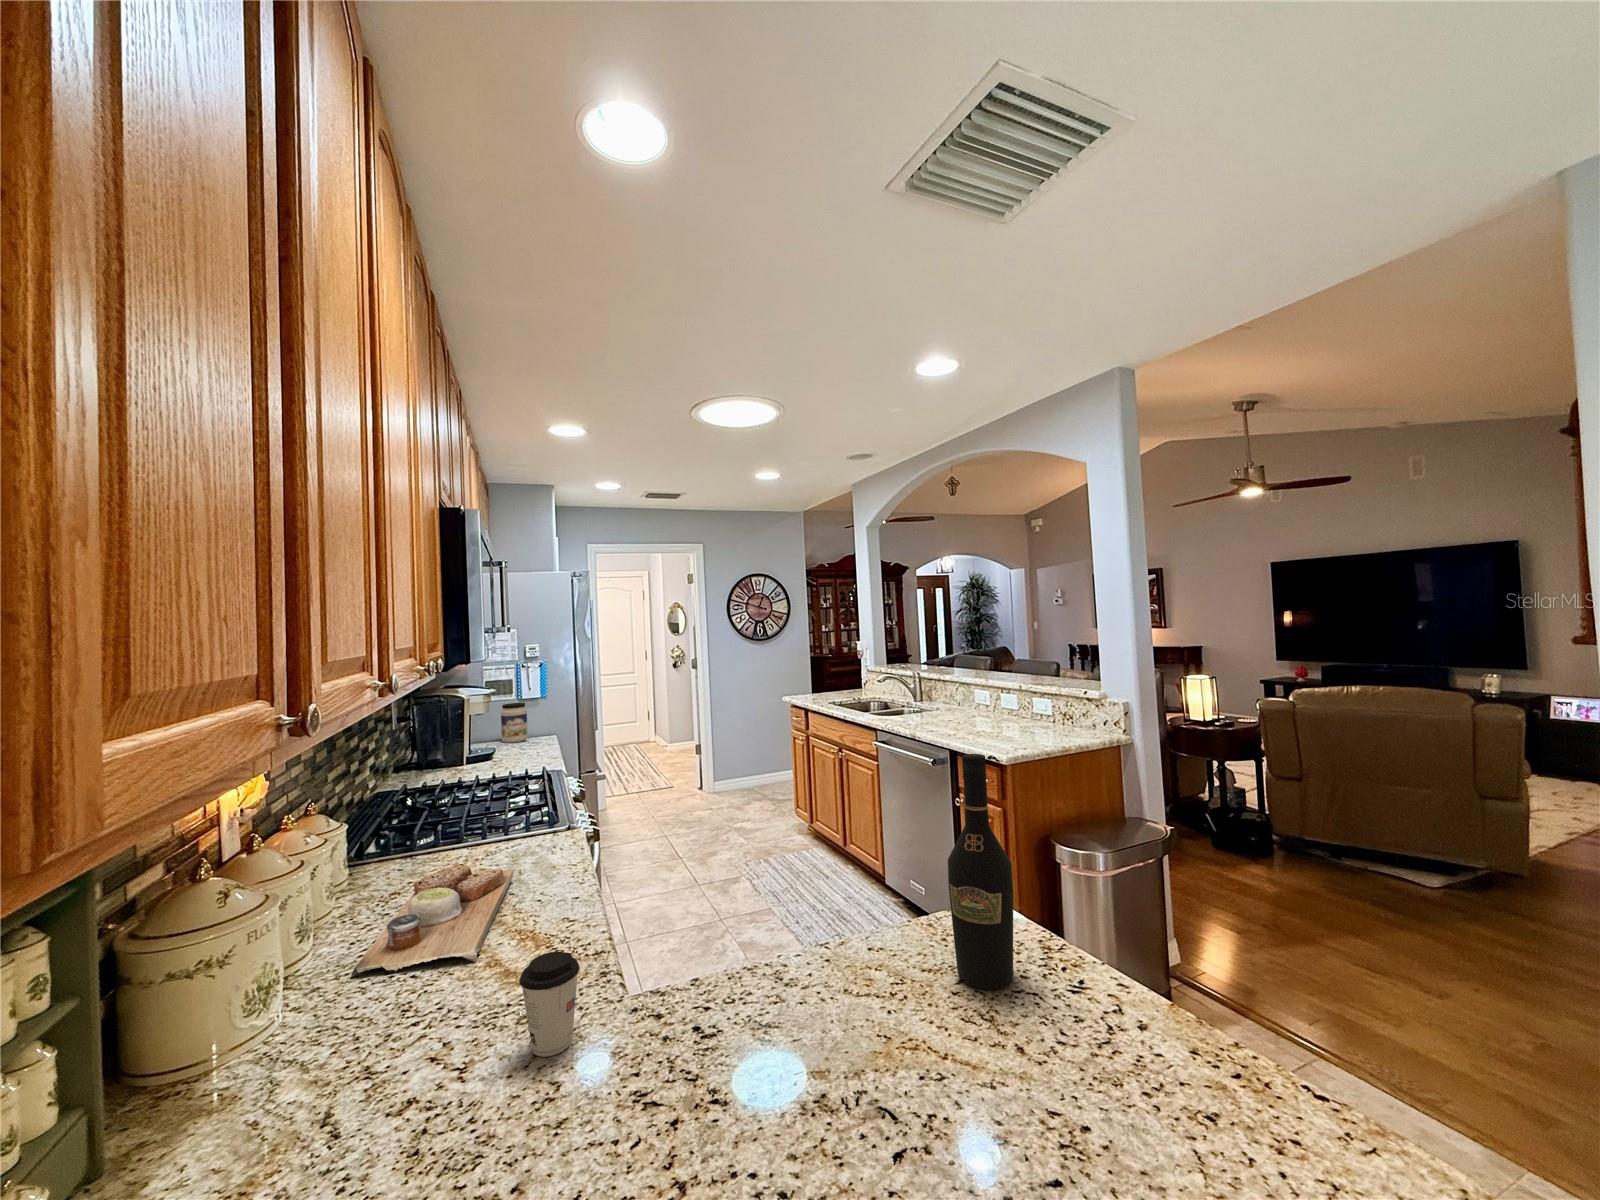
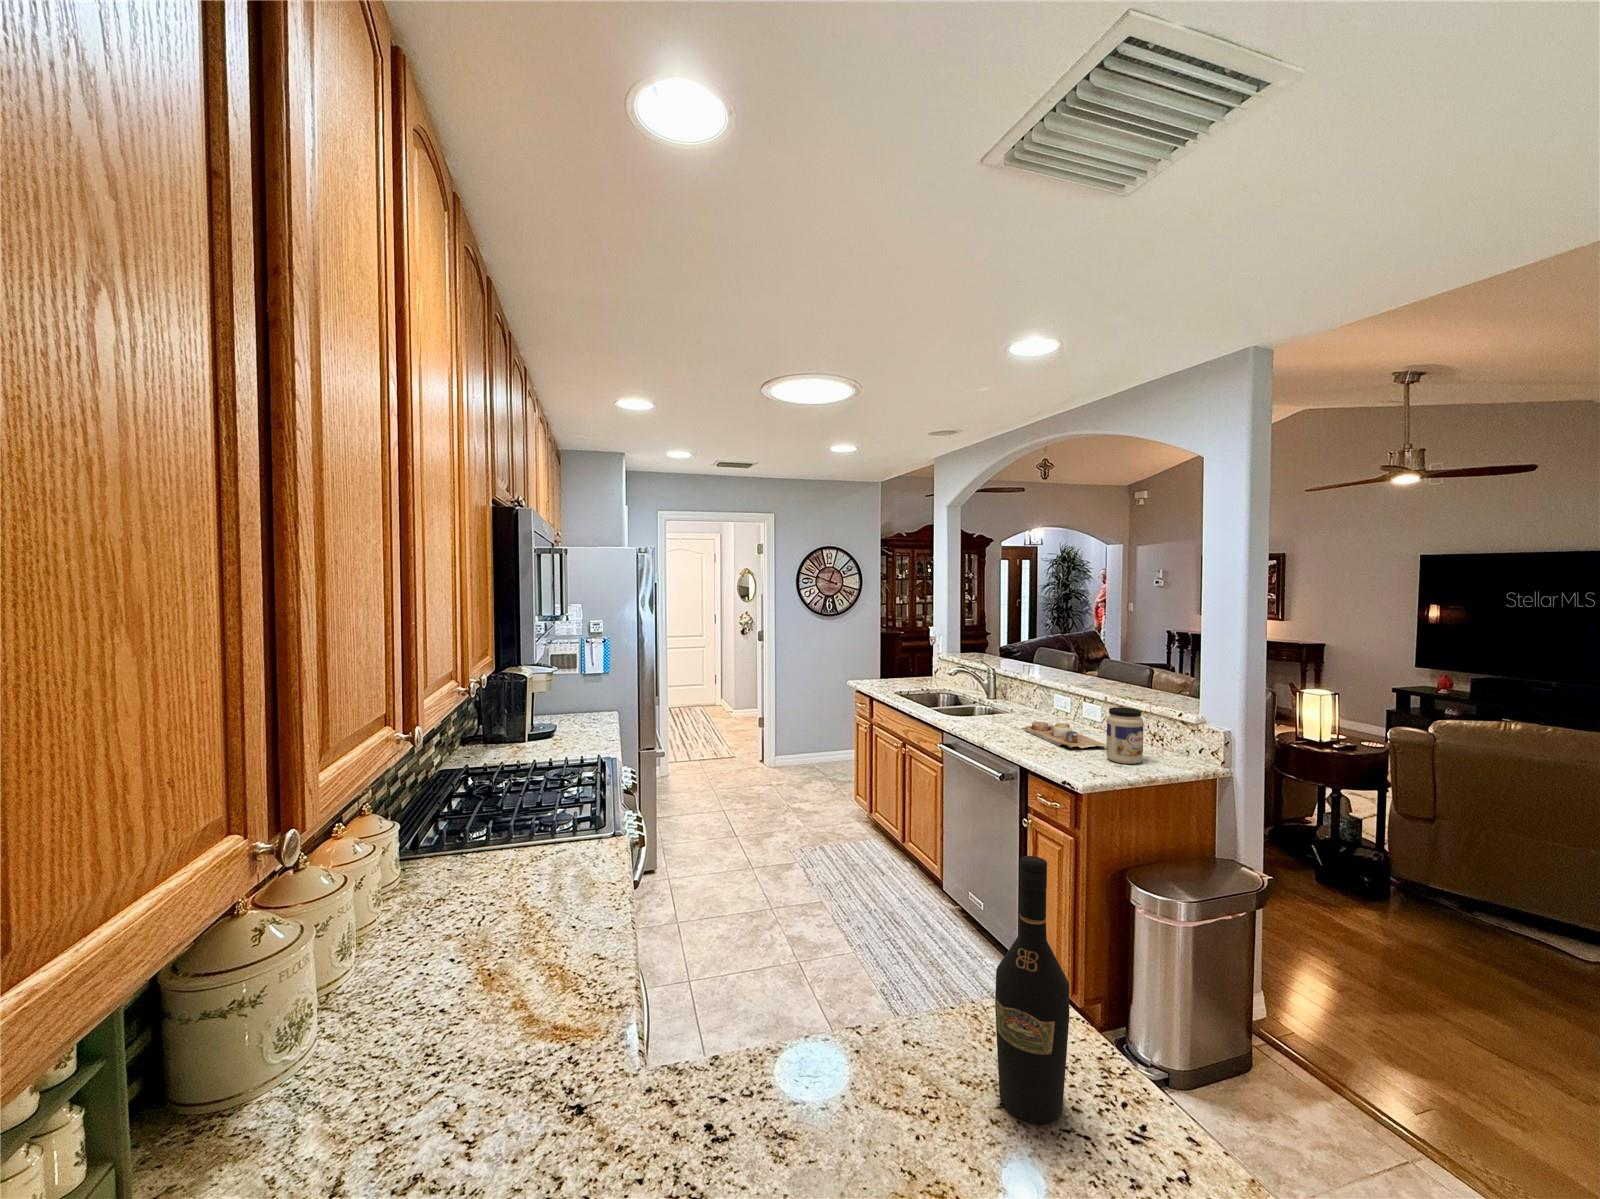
jar: present [501,703,528,743] -> present [1106,707,1143,764]
cutting board: present [351,863,513,976] -> present [1025,721,1107,748]
coffee cup: present [519,951,580,1057] -> none [530,1030,592,1142]

